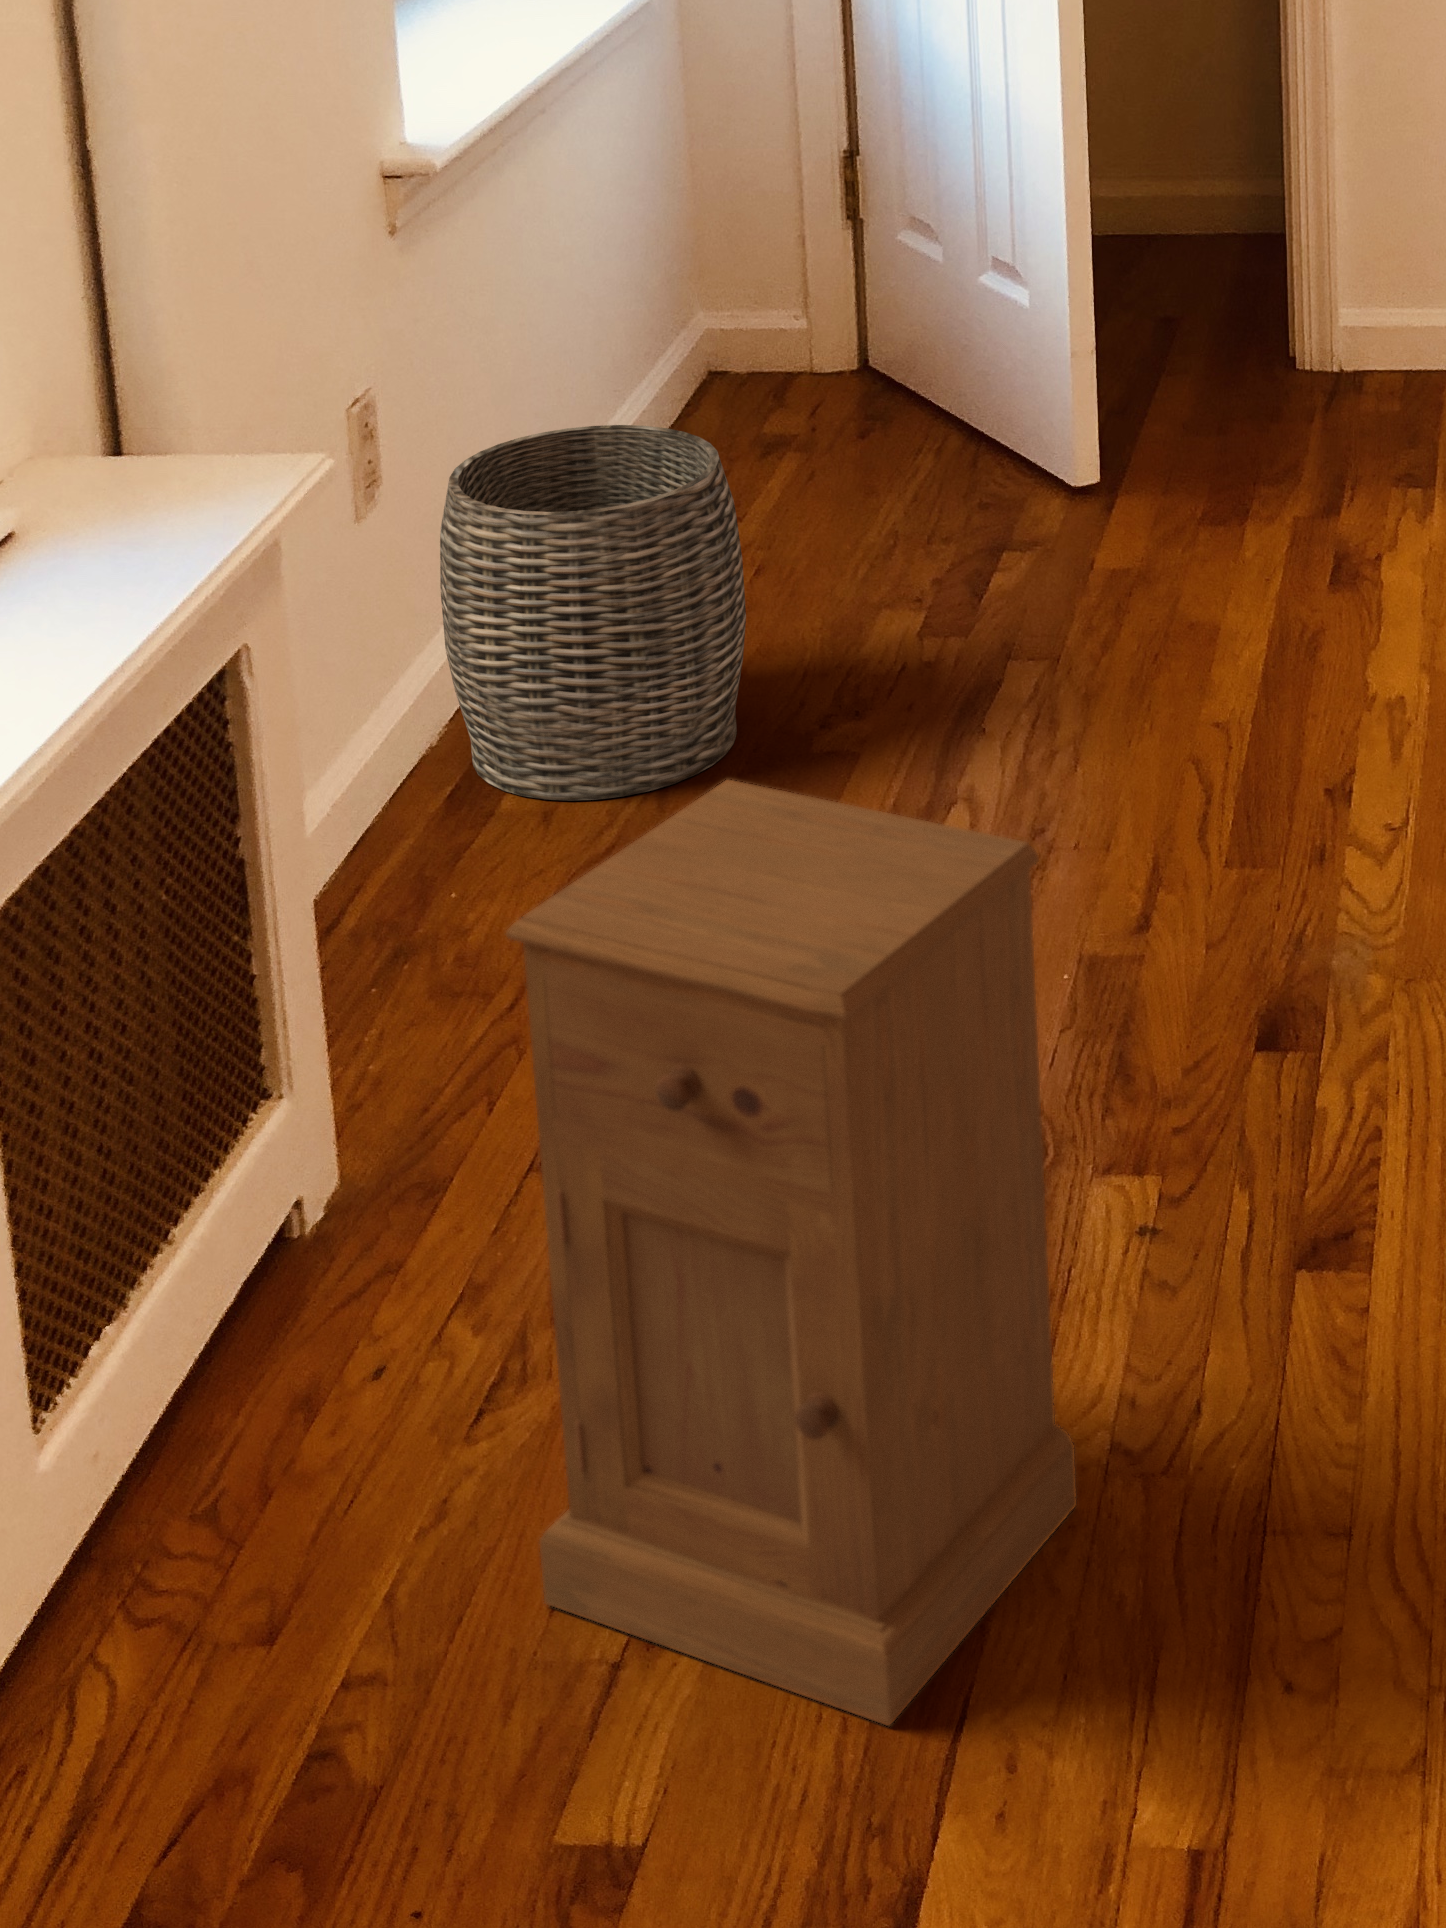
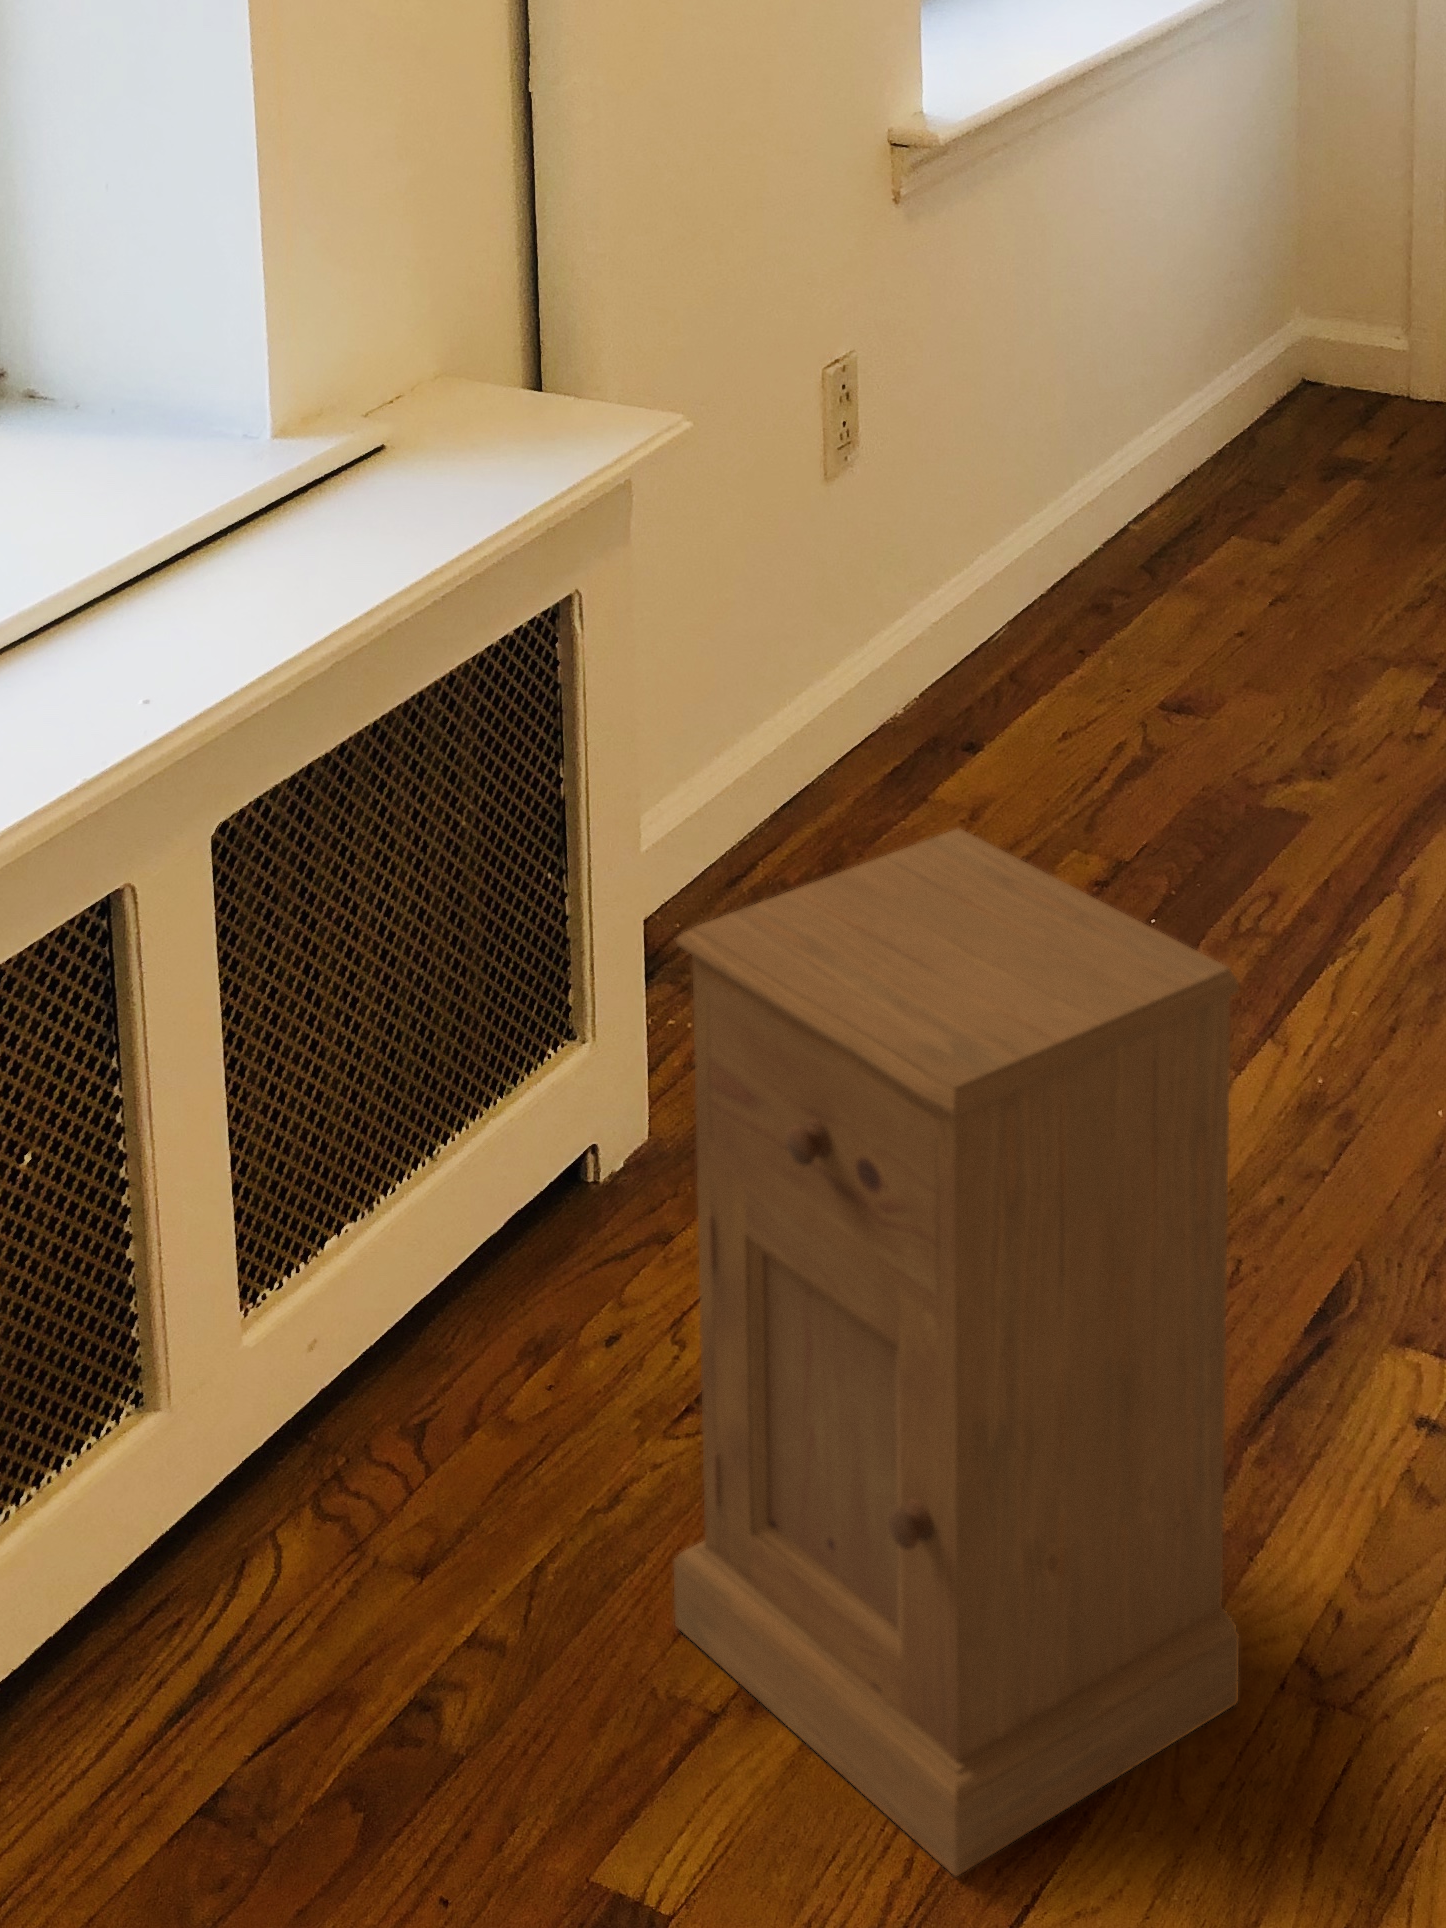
woven basket: present [440,425,746,801] -> none [907,422,1214,810]

